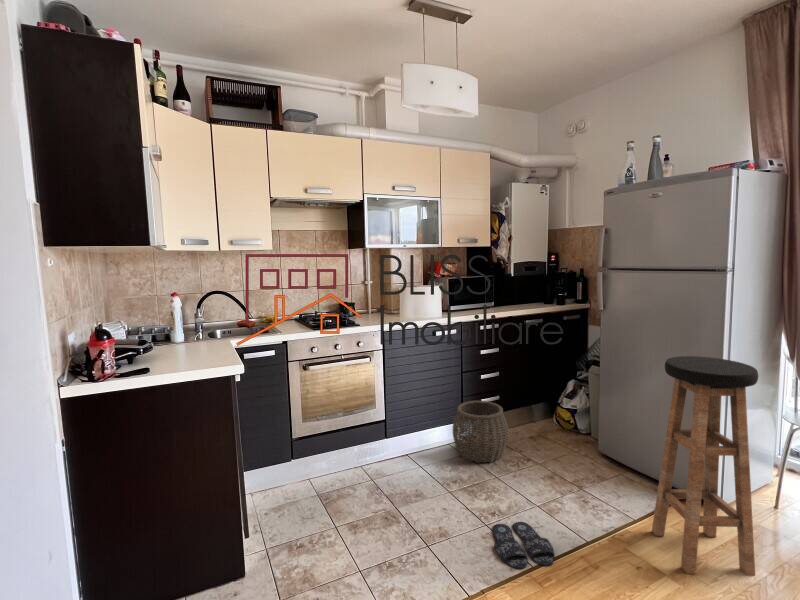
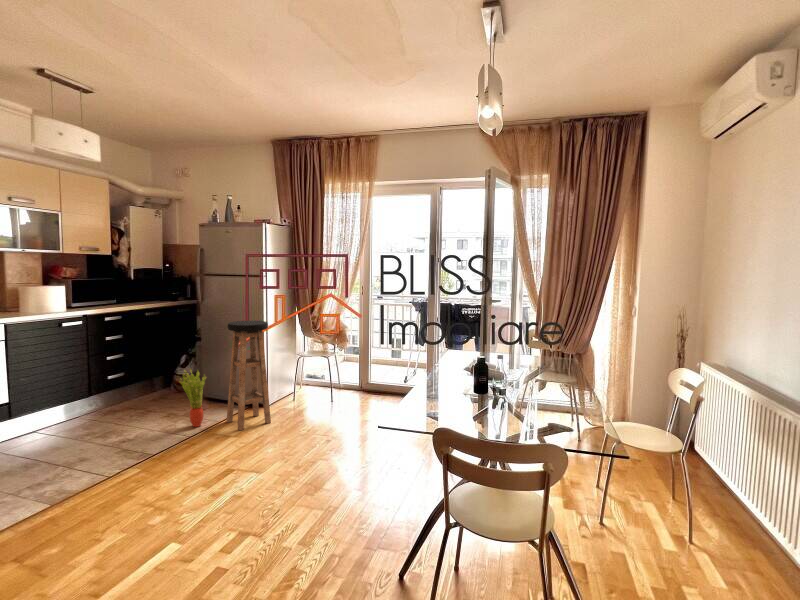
woven basket: present [452,401,508,463] -> none [81,376,133,421]
potted plant: none [573,428,621,526] -> present [181,371,206,427]
slippers: present [493,522,554,569] -> none [124,437,167,455]

